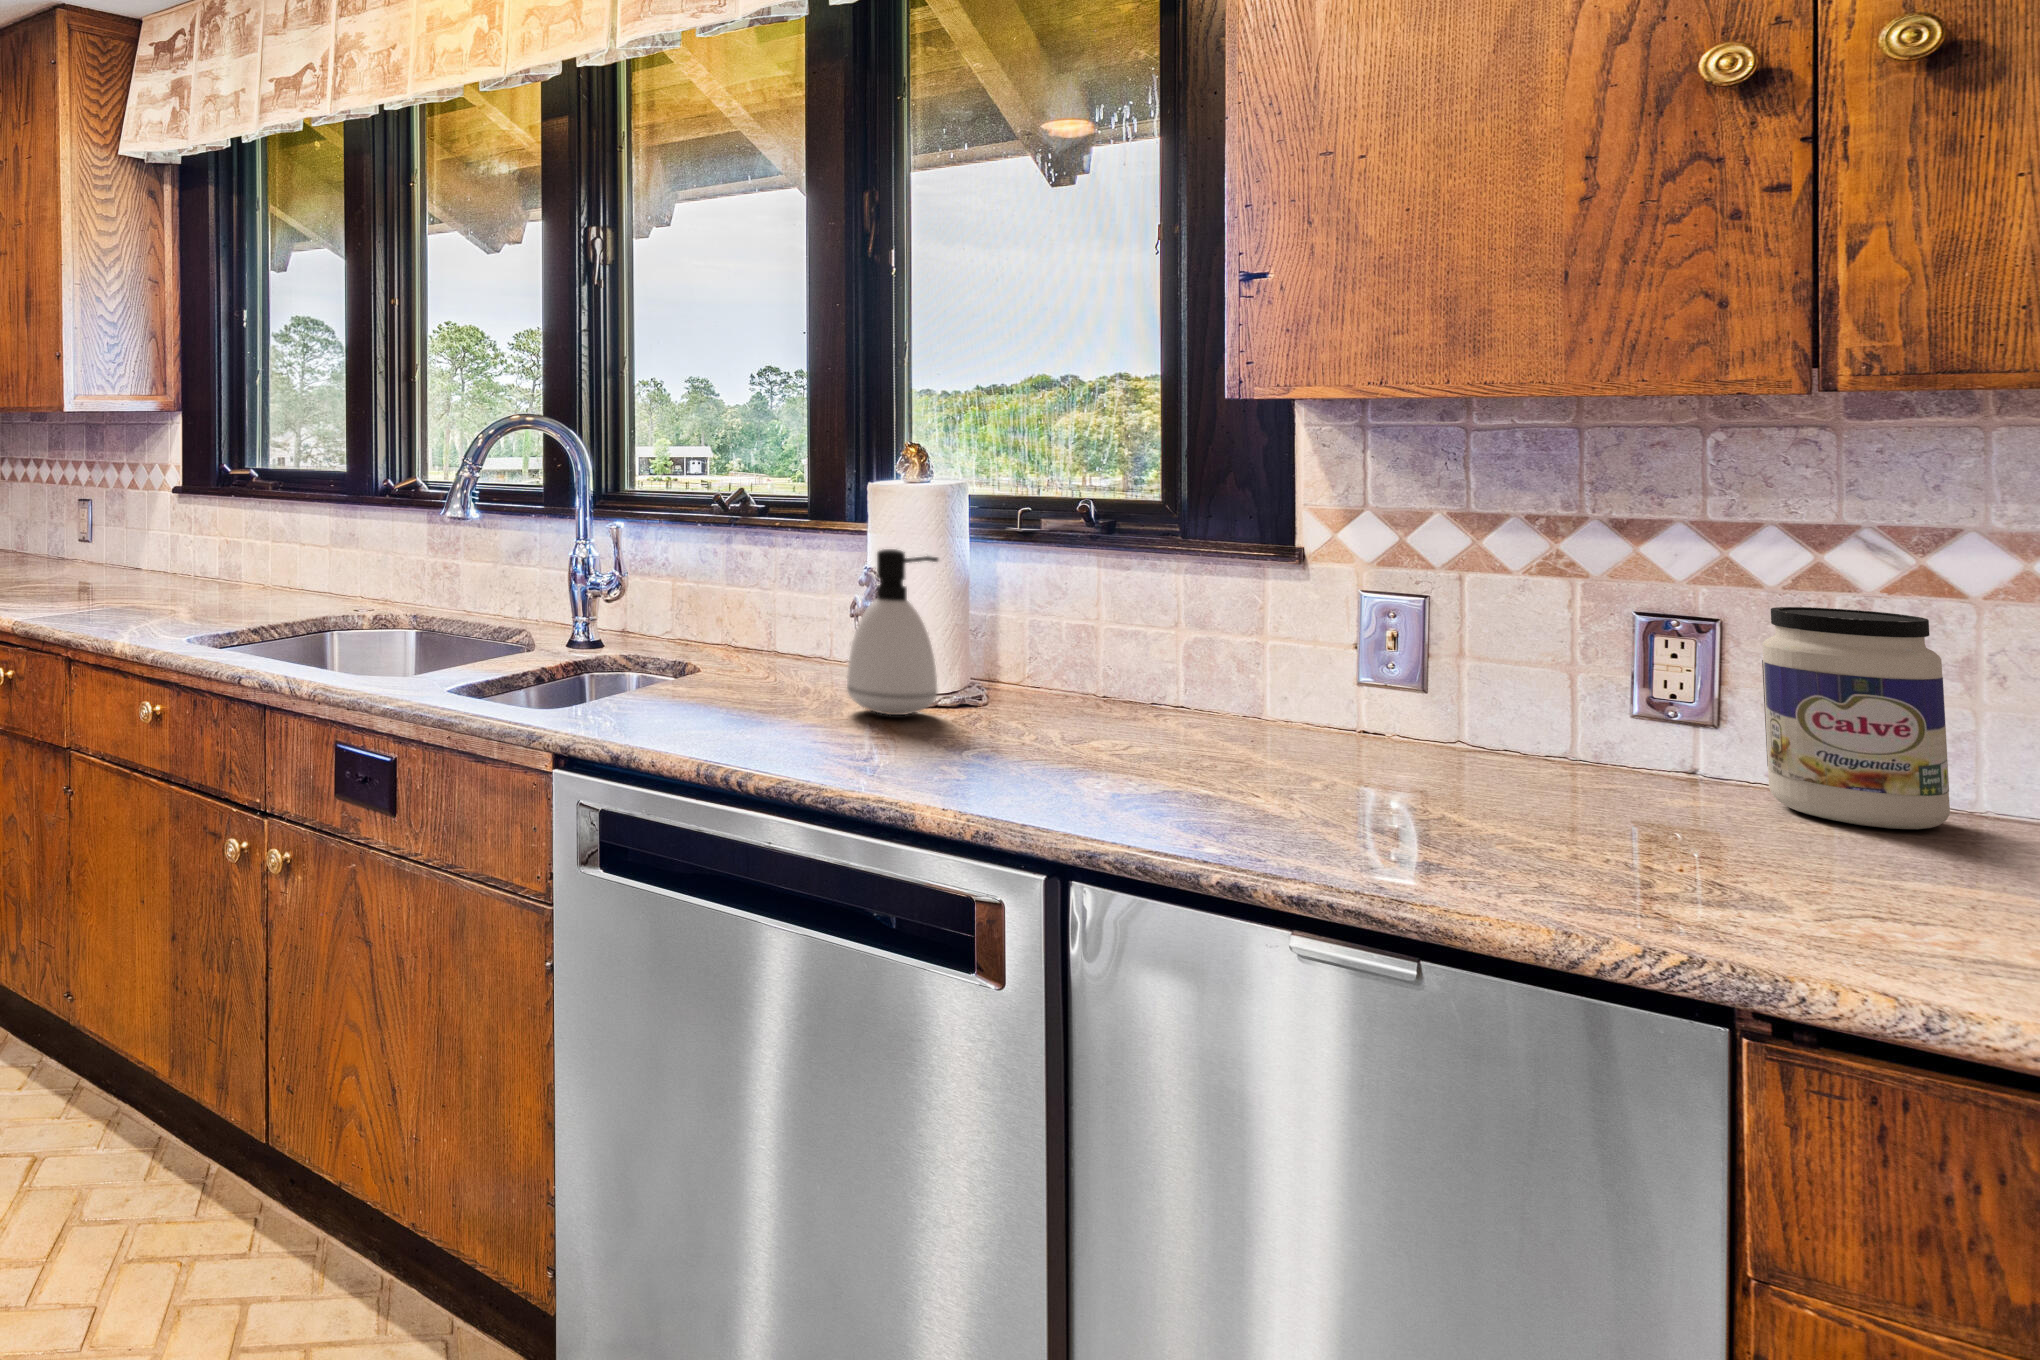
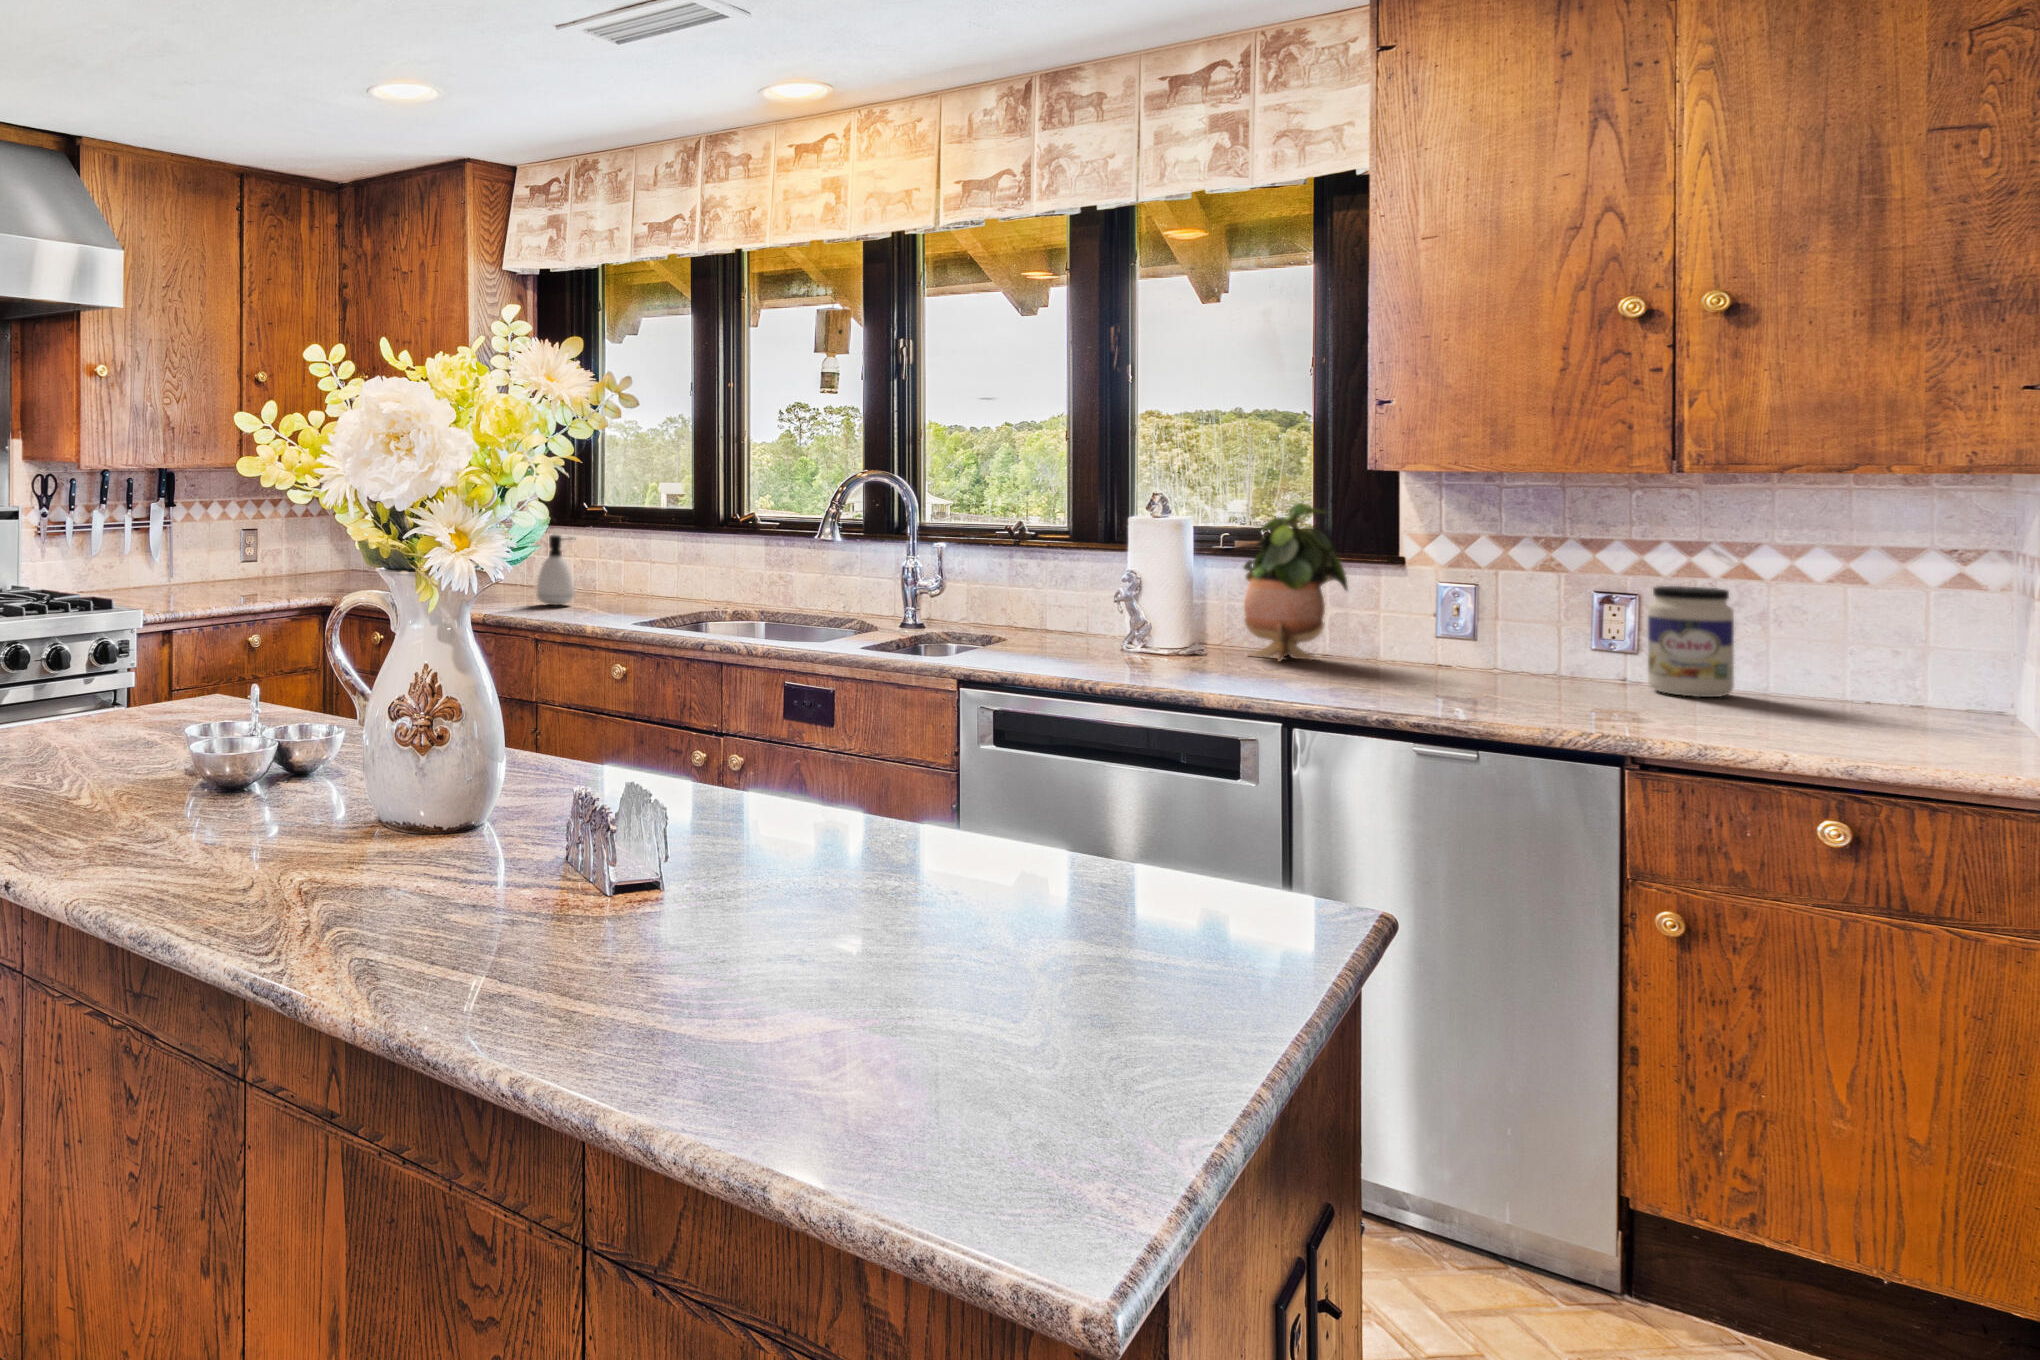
potted plant: none [1047,456,1215,721] -> present [1244,503,1348,661]
soap dispenser: present [847,549,938,715] -> present [537,535,574,605]

